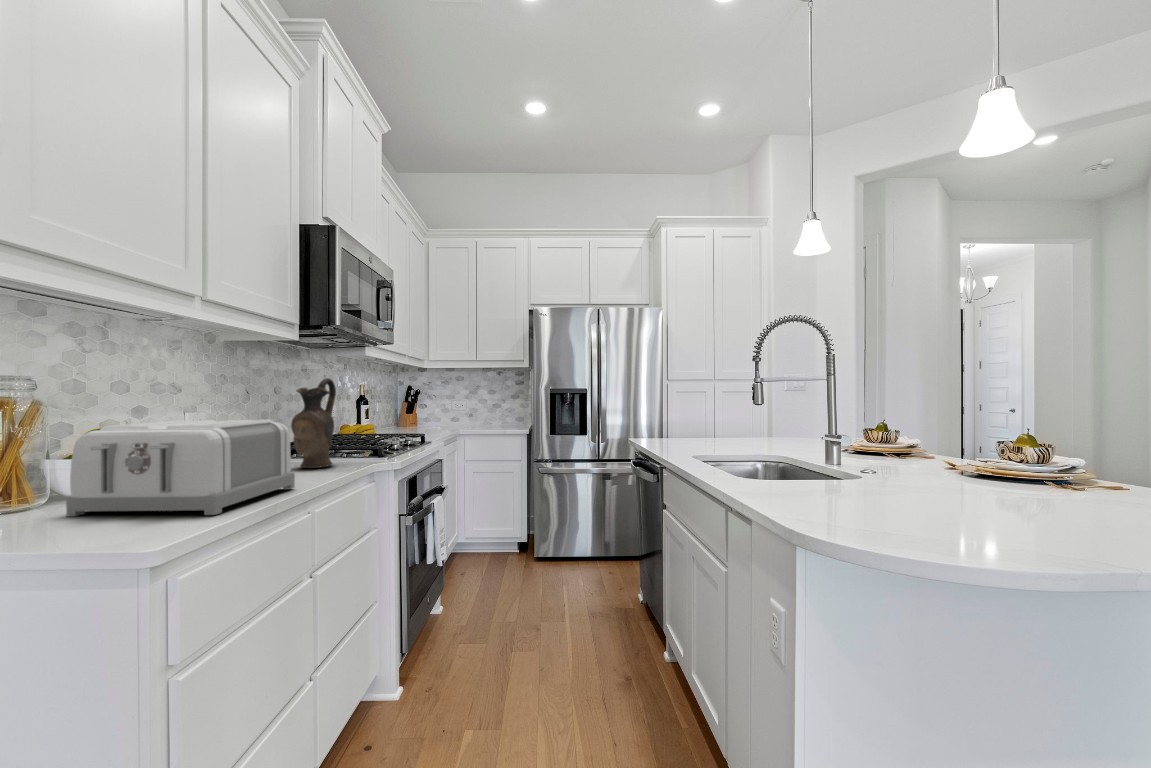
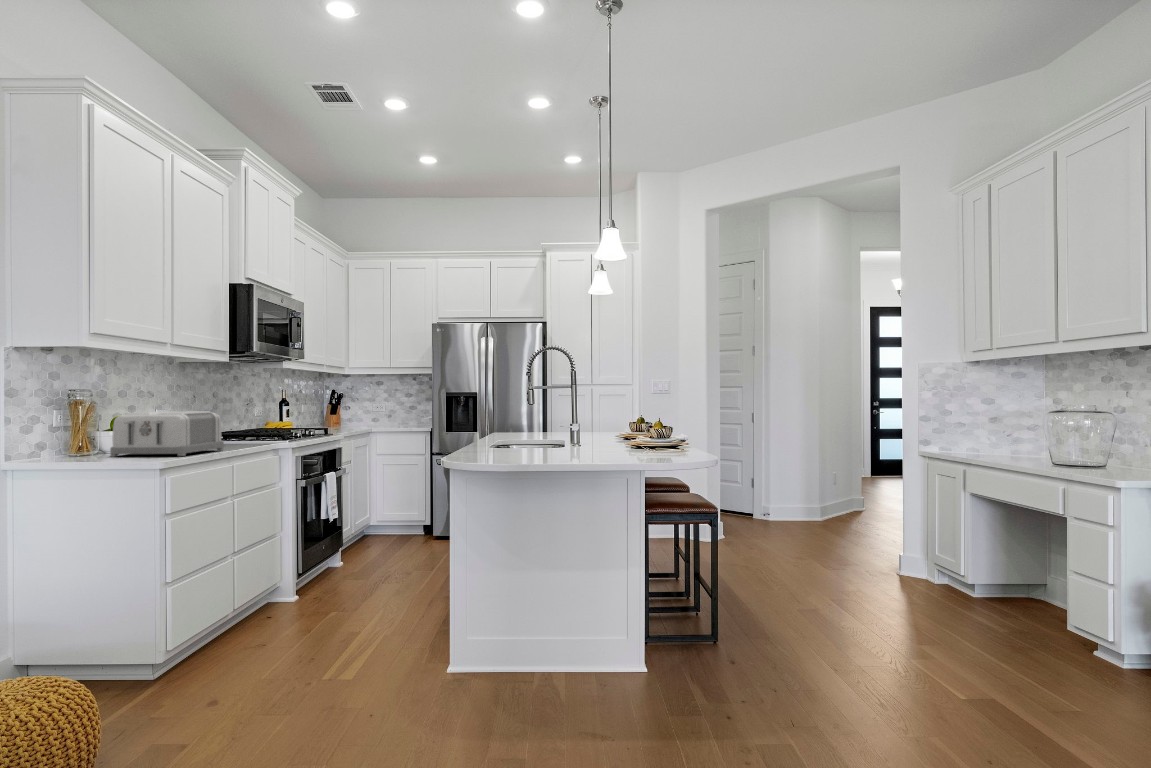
ceramic pitcher: present [291,378,336,468] -> none [224,387,253,444]

